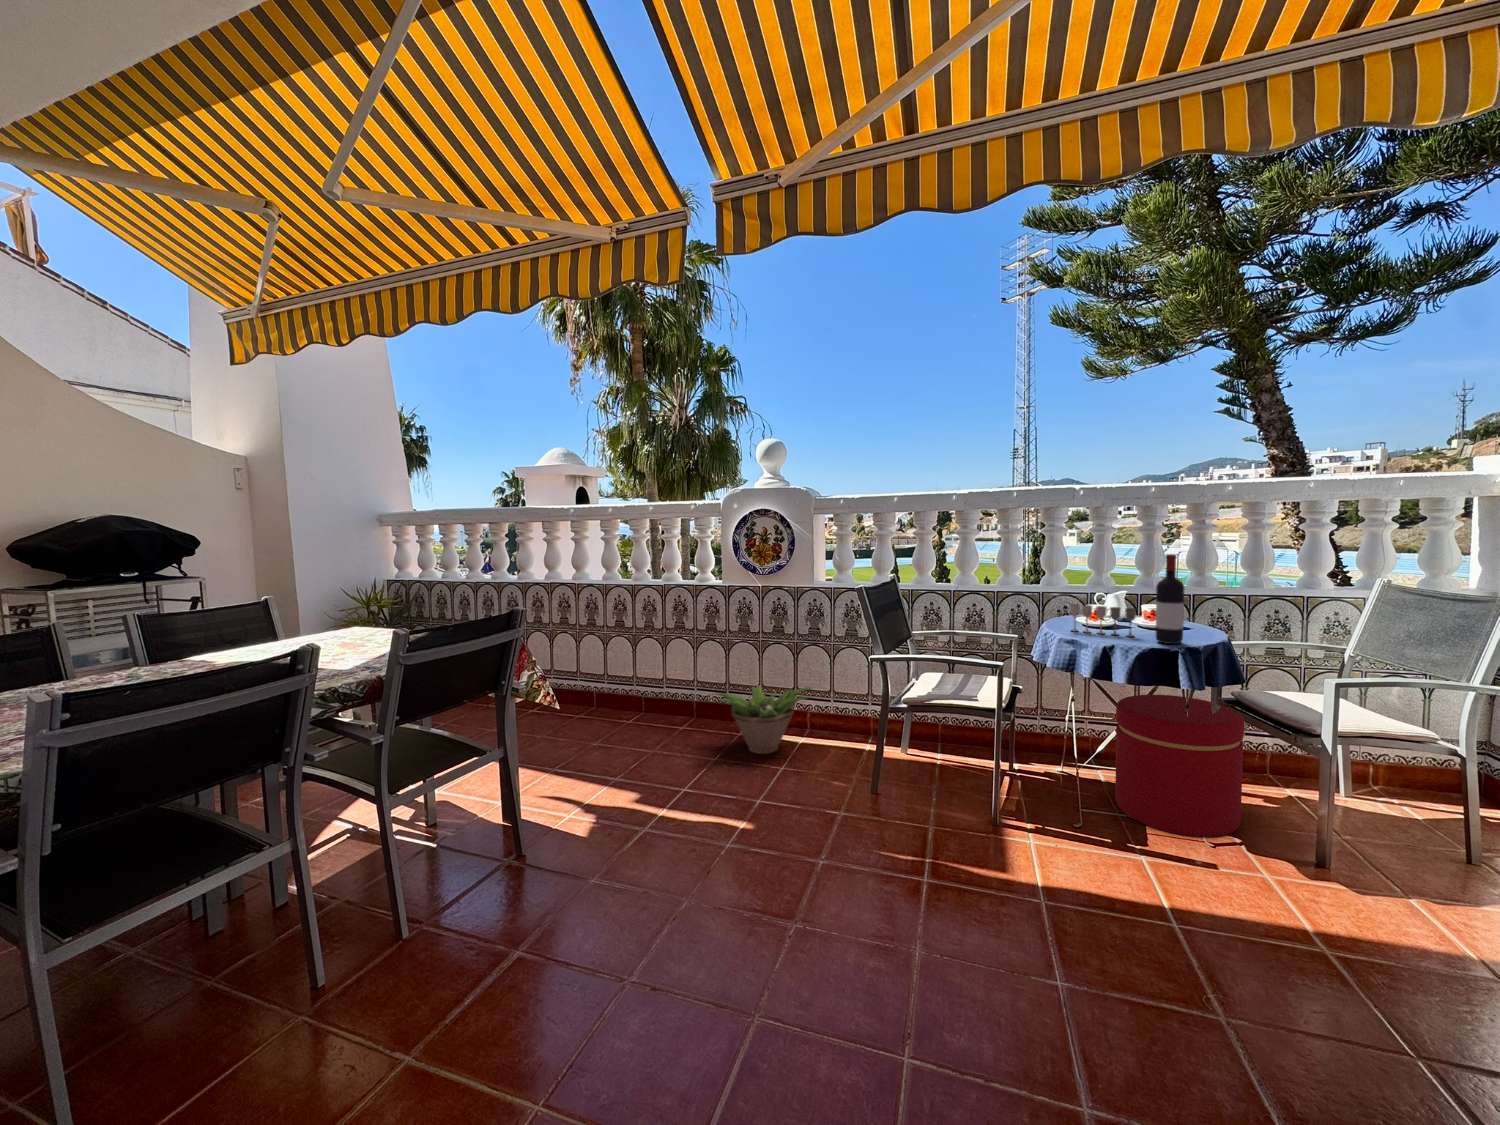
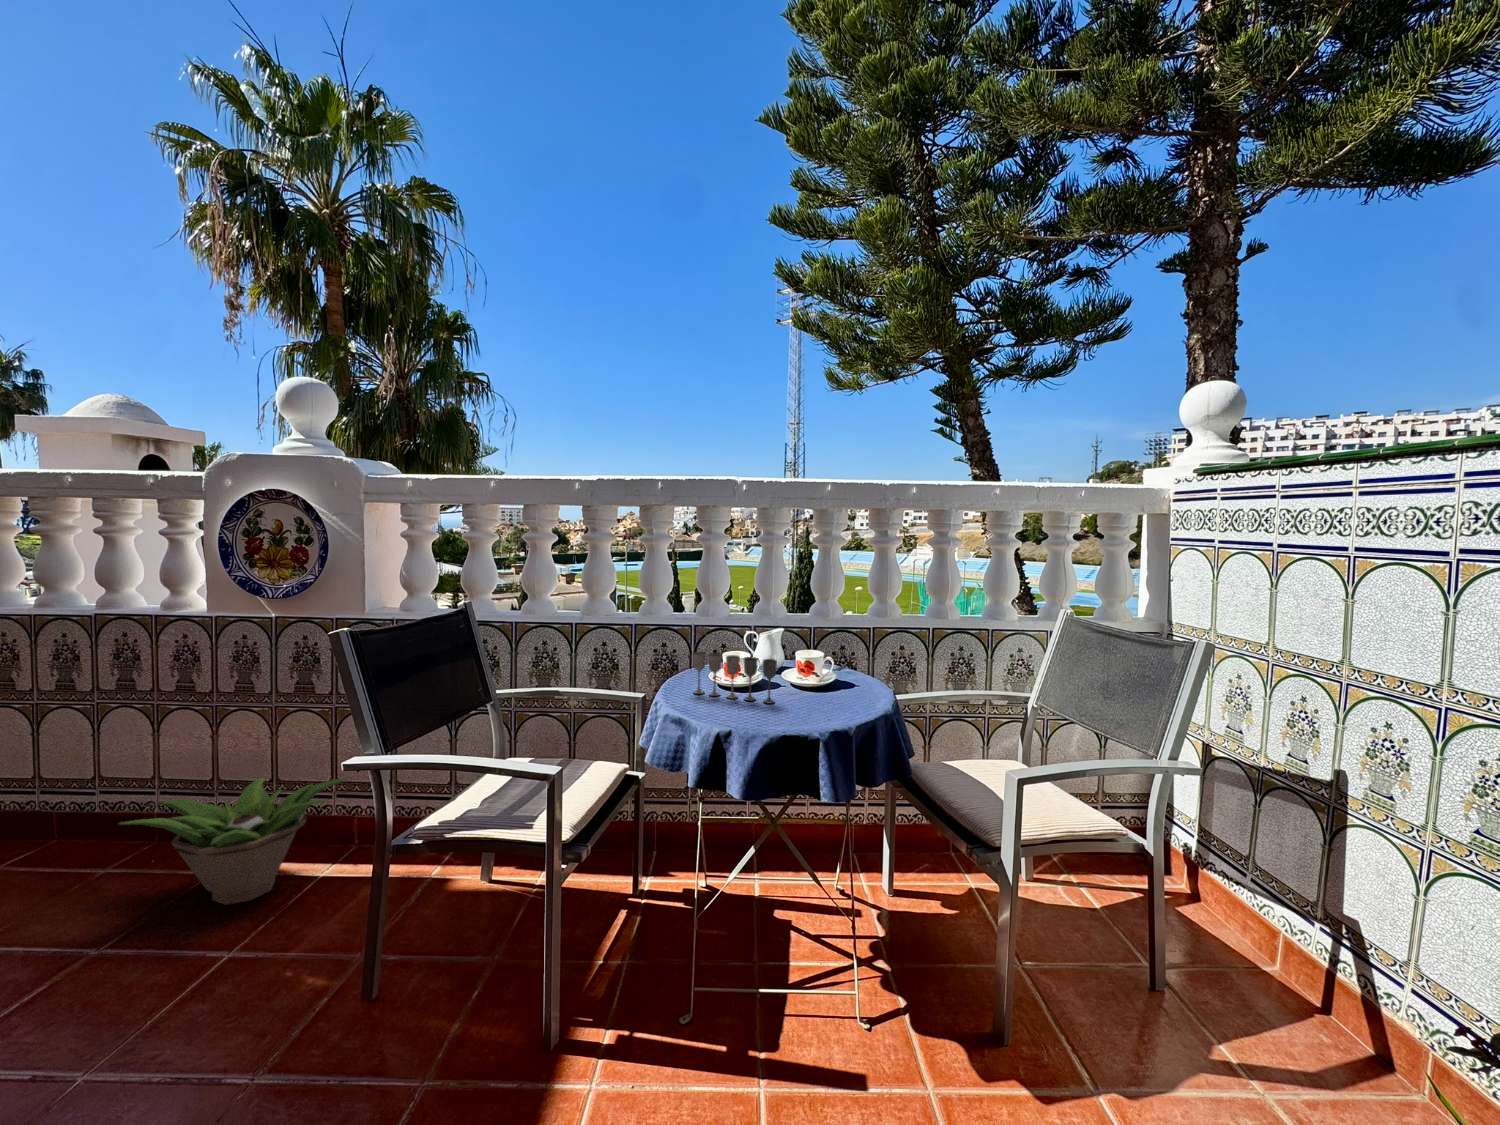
wine bottle: present [1156,554,1184,644] -> none [798,579,836,717]
ottoman: present [1115,695,1244,837] -> none [758,773,915,997]

